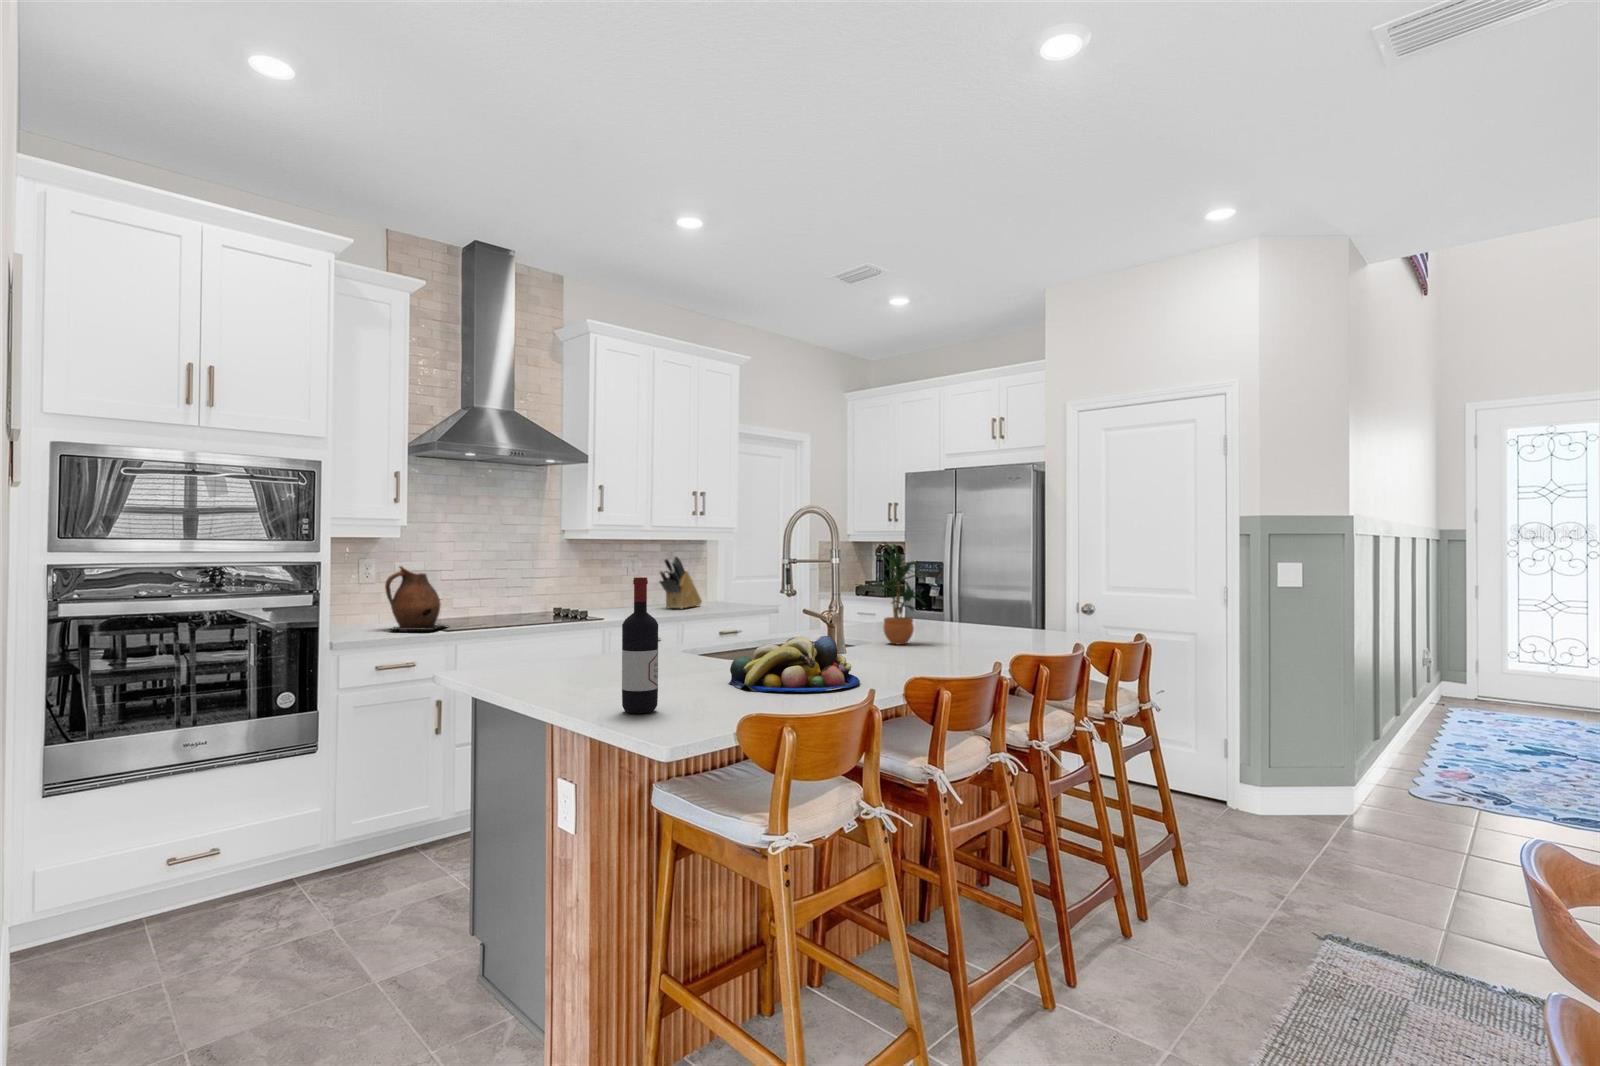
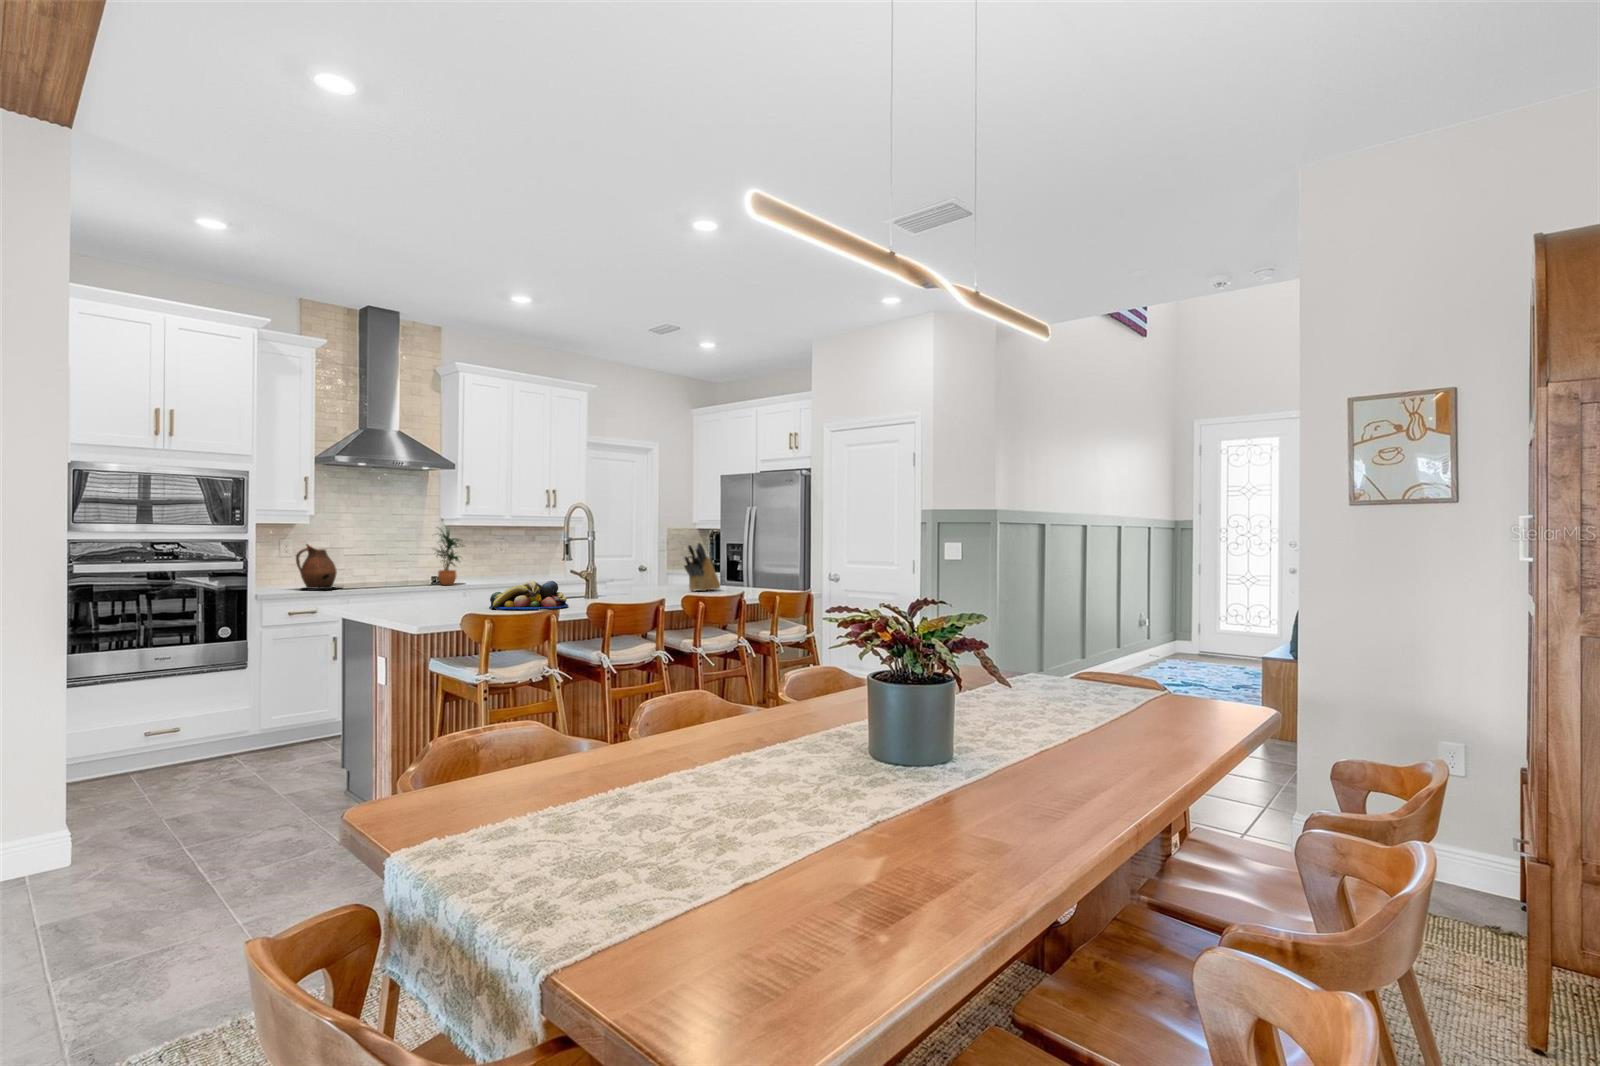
potted plant: present [876,542,925,644] -> present [437,530,463,585]
knife block: present [660,556,702,609] -> present [684,543,720,591]
wine bottle: present [622,577,658,714] -> none [408,543,429,615]

